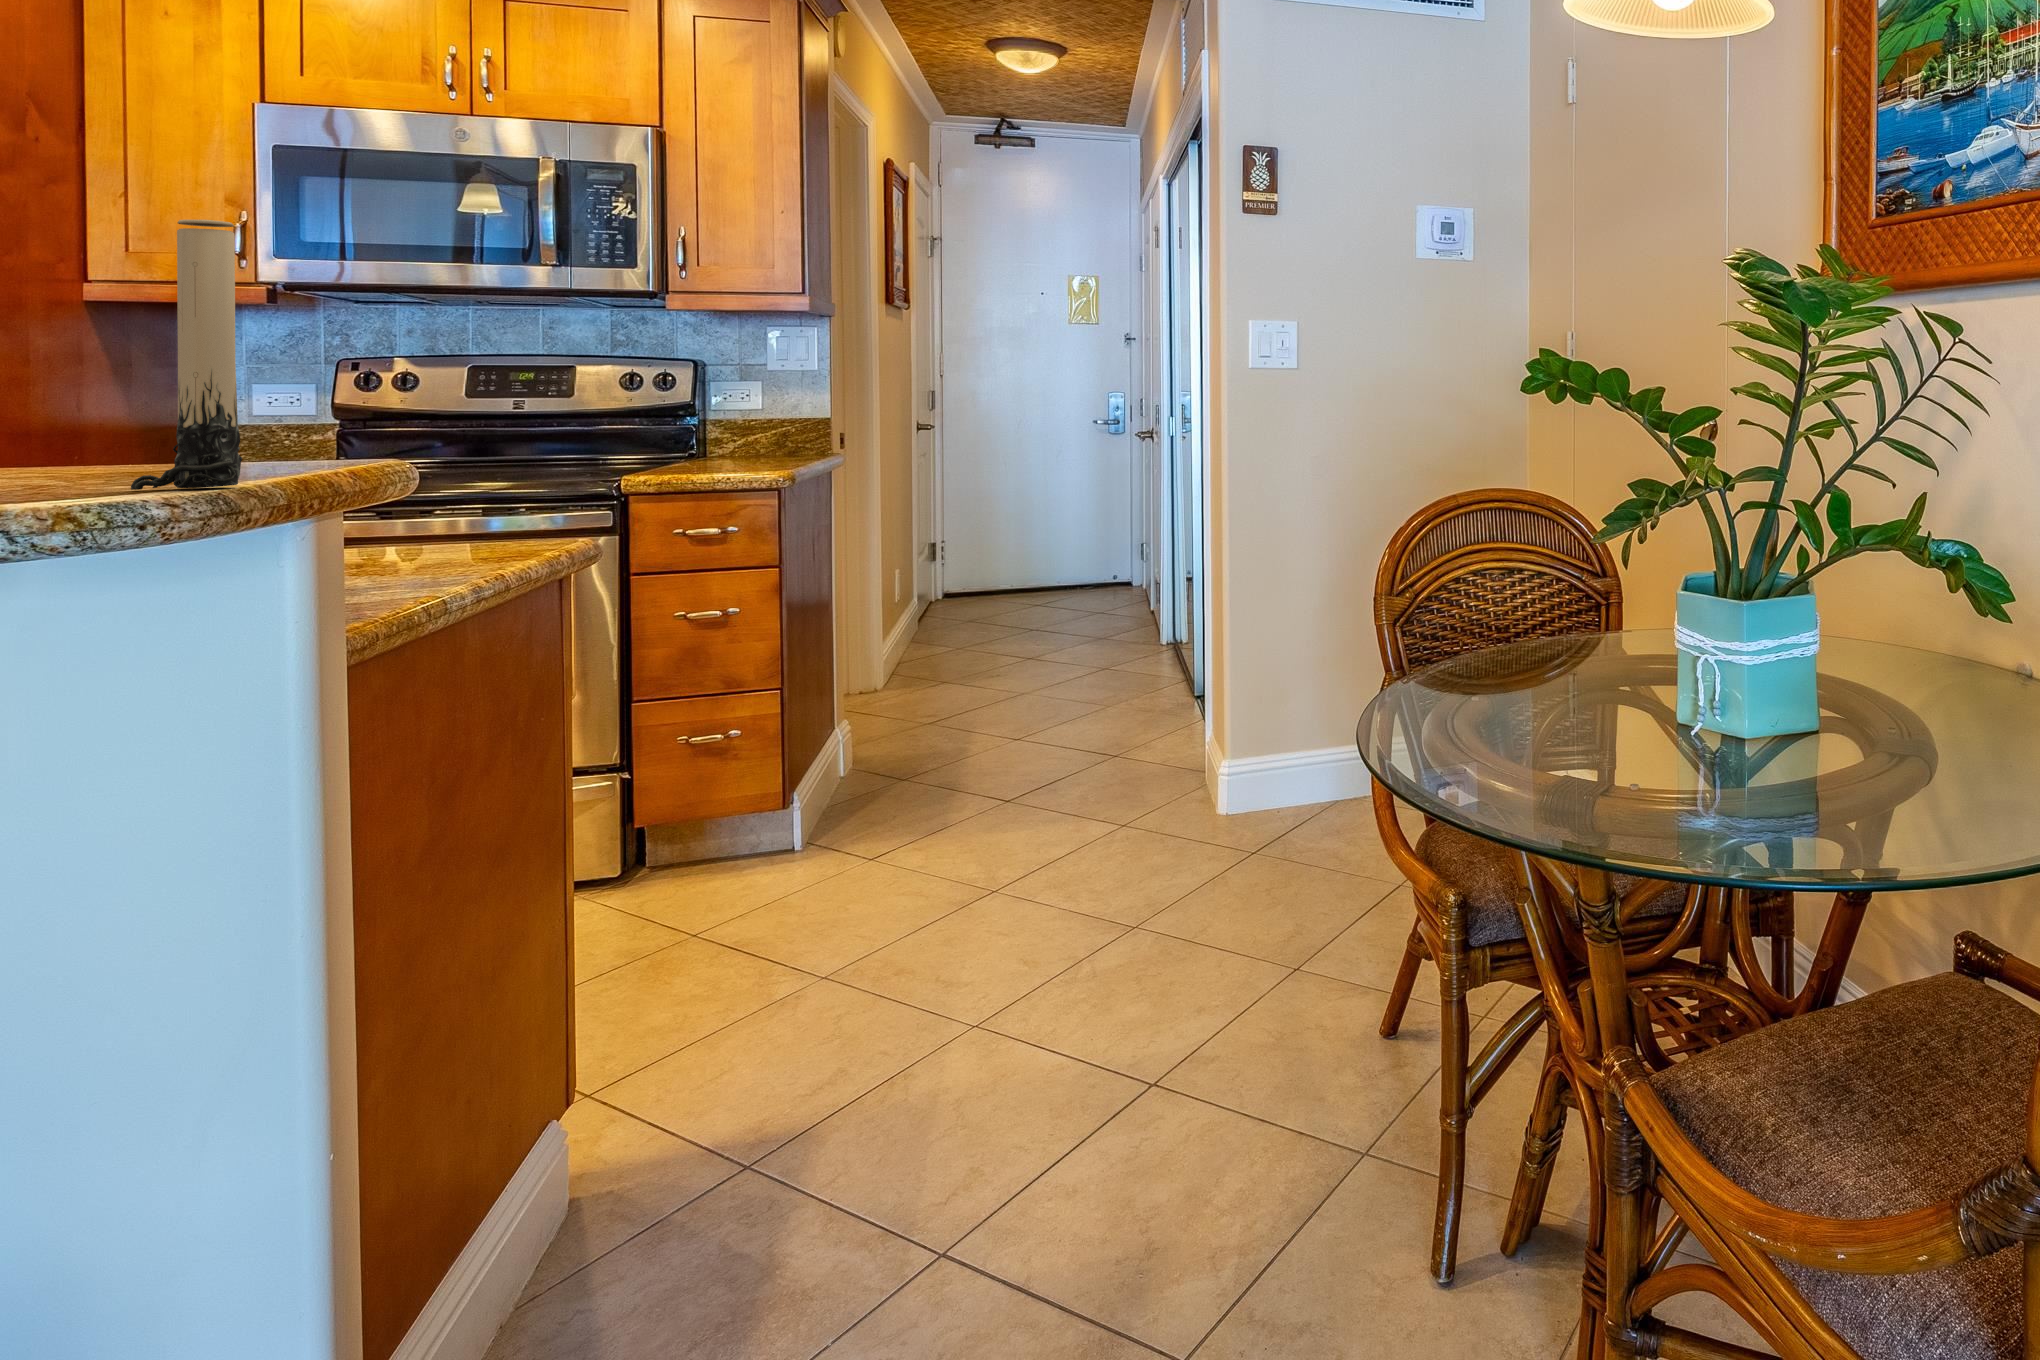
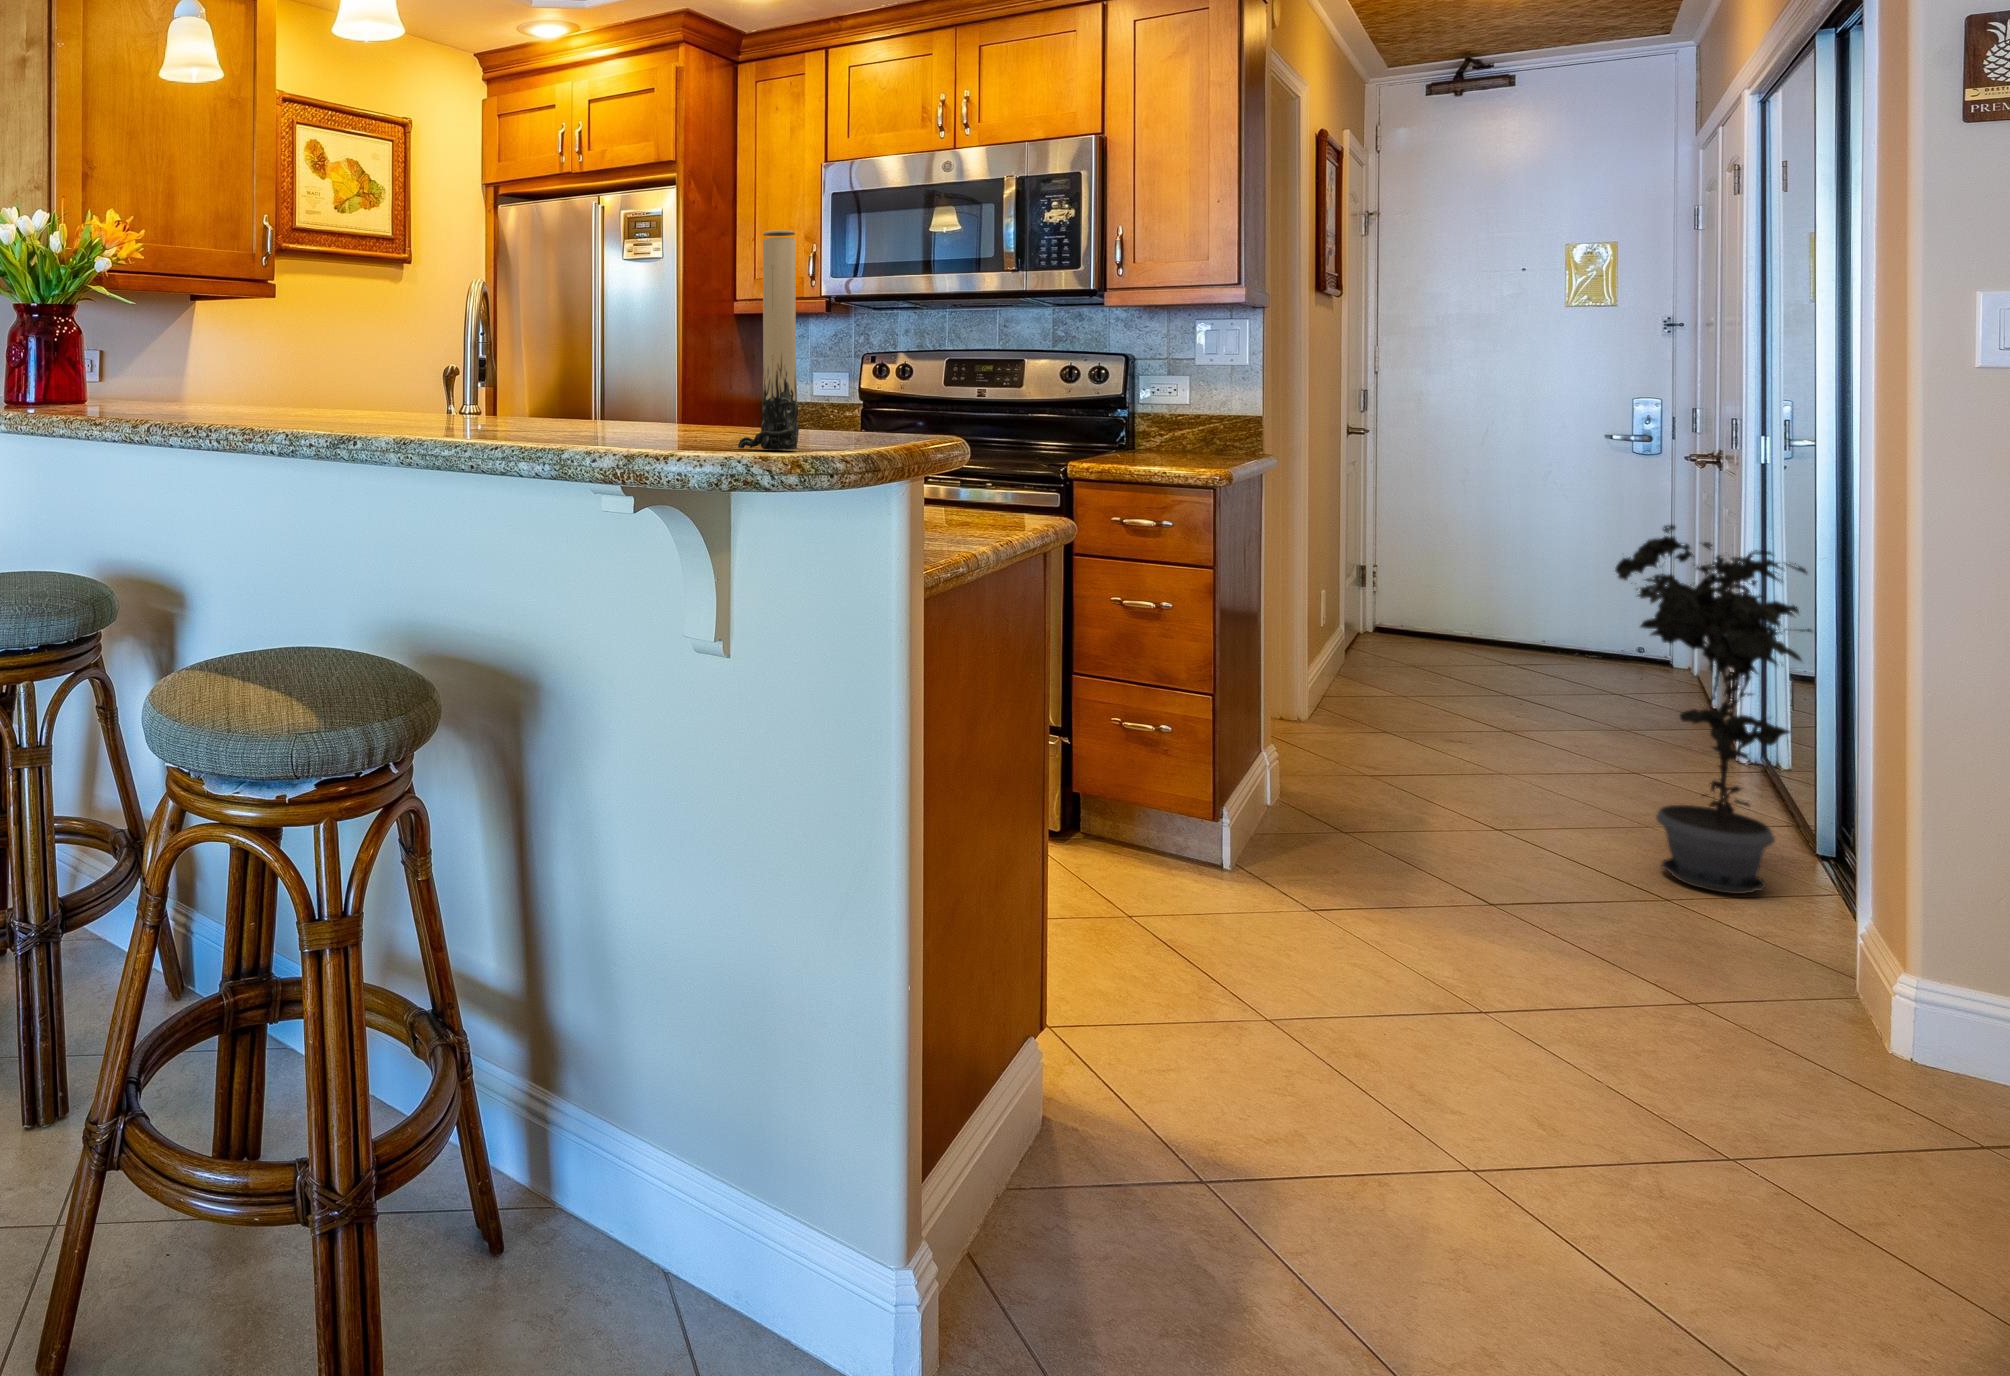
potted plant: none [1090,484,1205,740] -> present [1615,525,1813,894]

